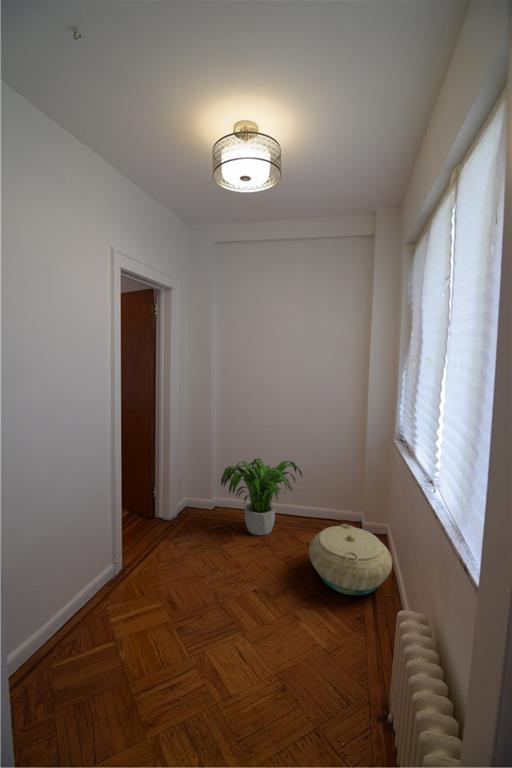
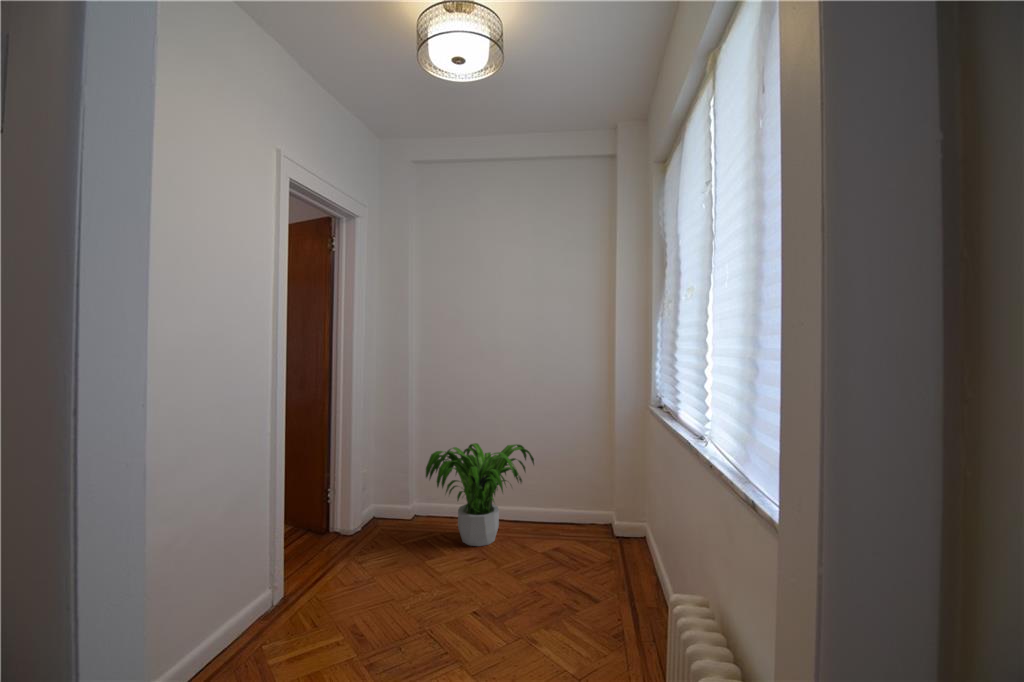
basket: present [309,524,392,595] -> none [547,519,656,608]

